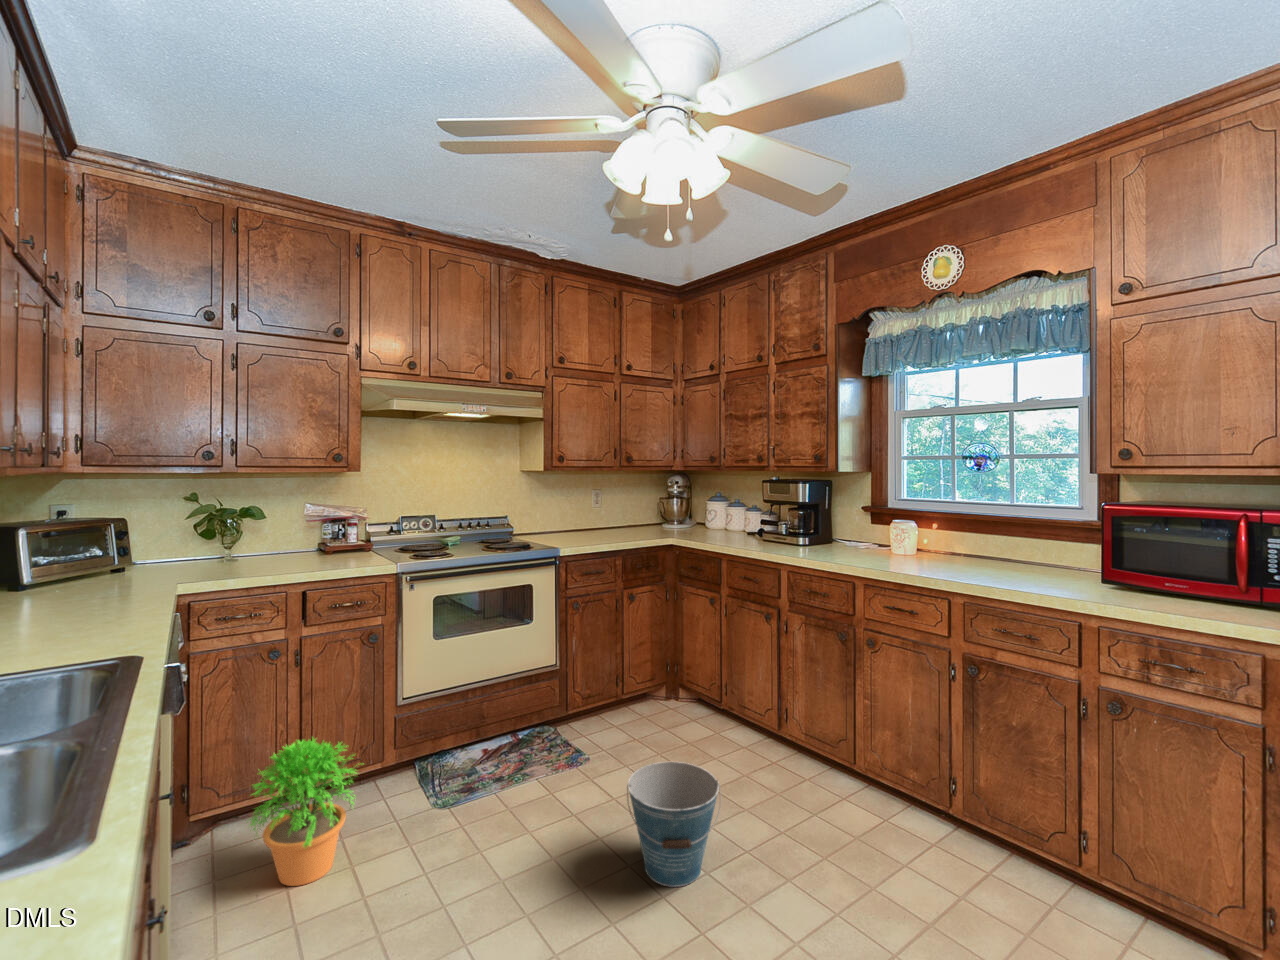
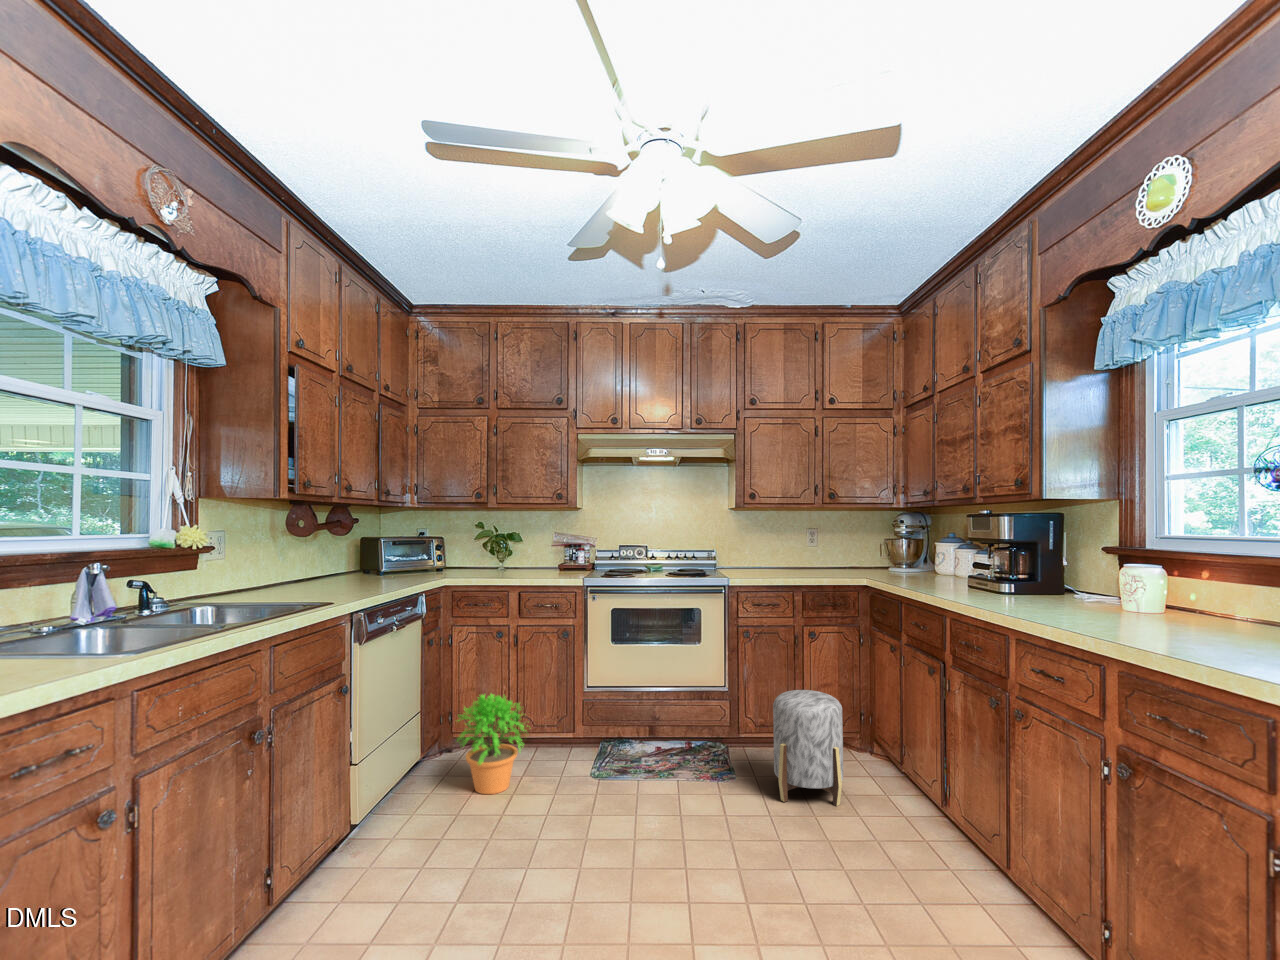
stool: none [628,653,704,769] -> present [773,690,843,806]
bucket: present [627,762,721,887] -> none [672,776,758,888]

